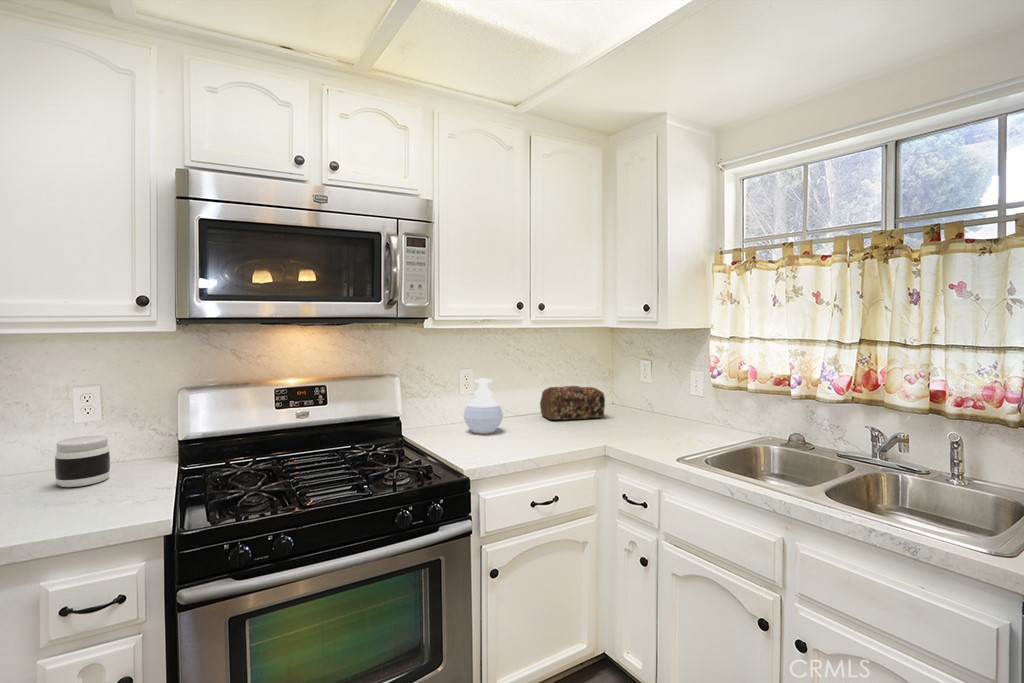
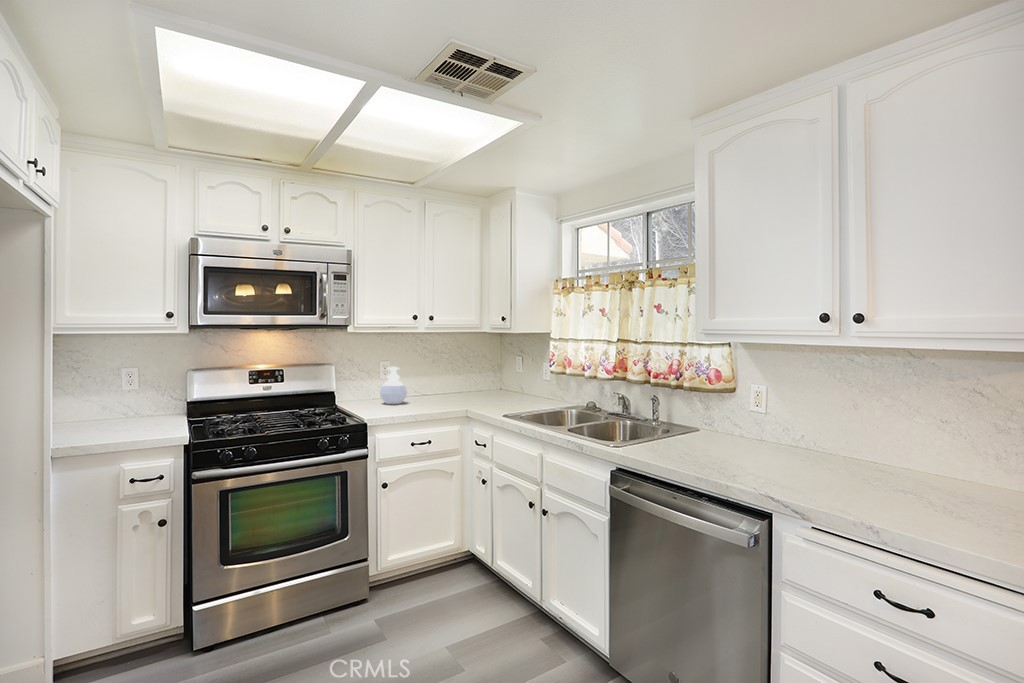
bread loaf: present [540,386,605,420] -> none [442,374,487,398]
jar: present [55,436,110,487] -> none [117,397,147,425]

